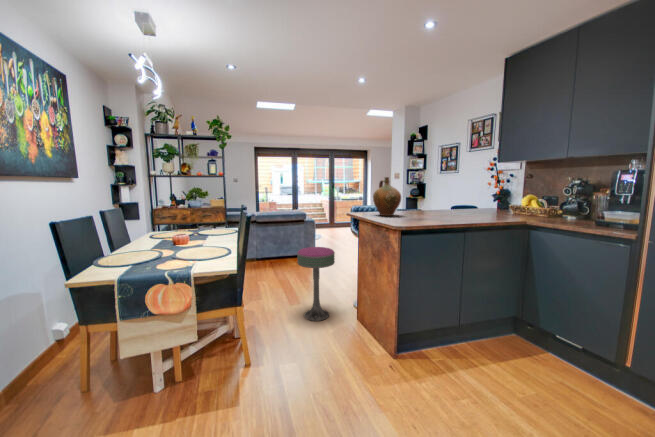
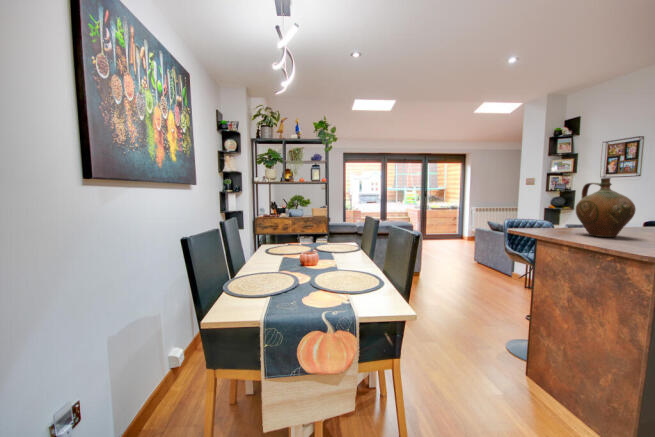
bar stool: present [297,247,335,321] -> none [443,273,501,377]

